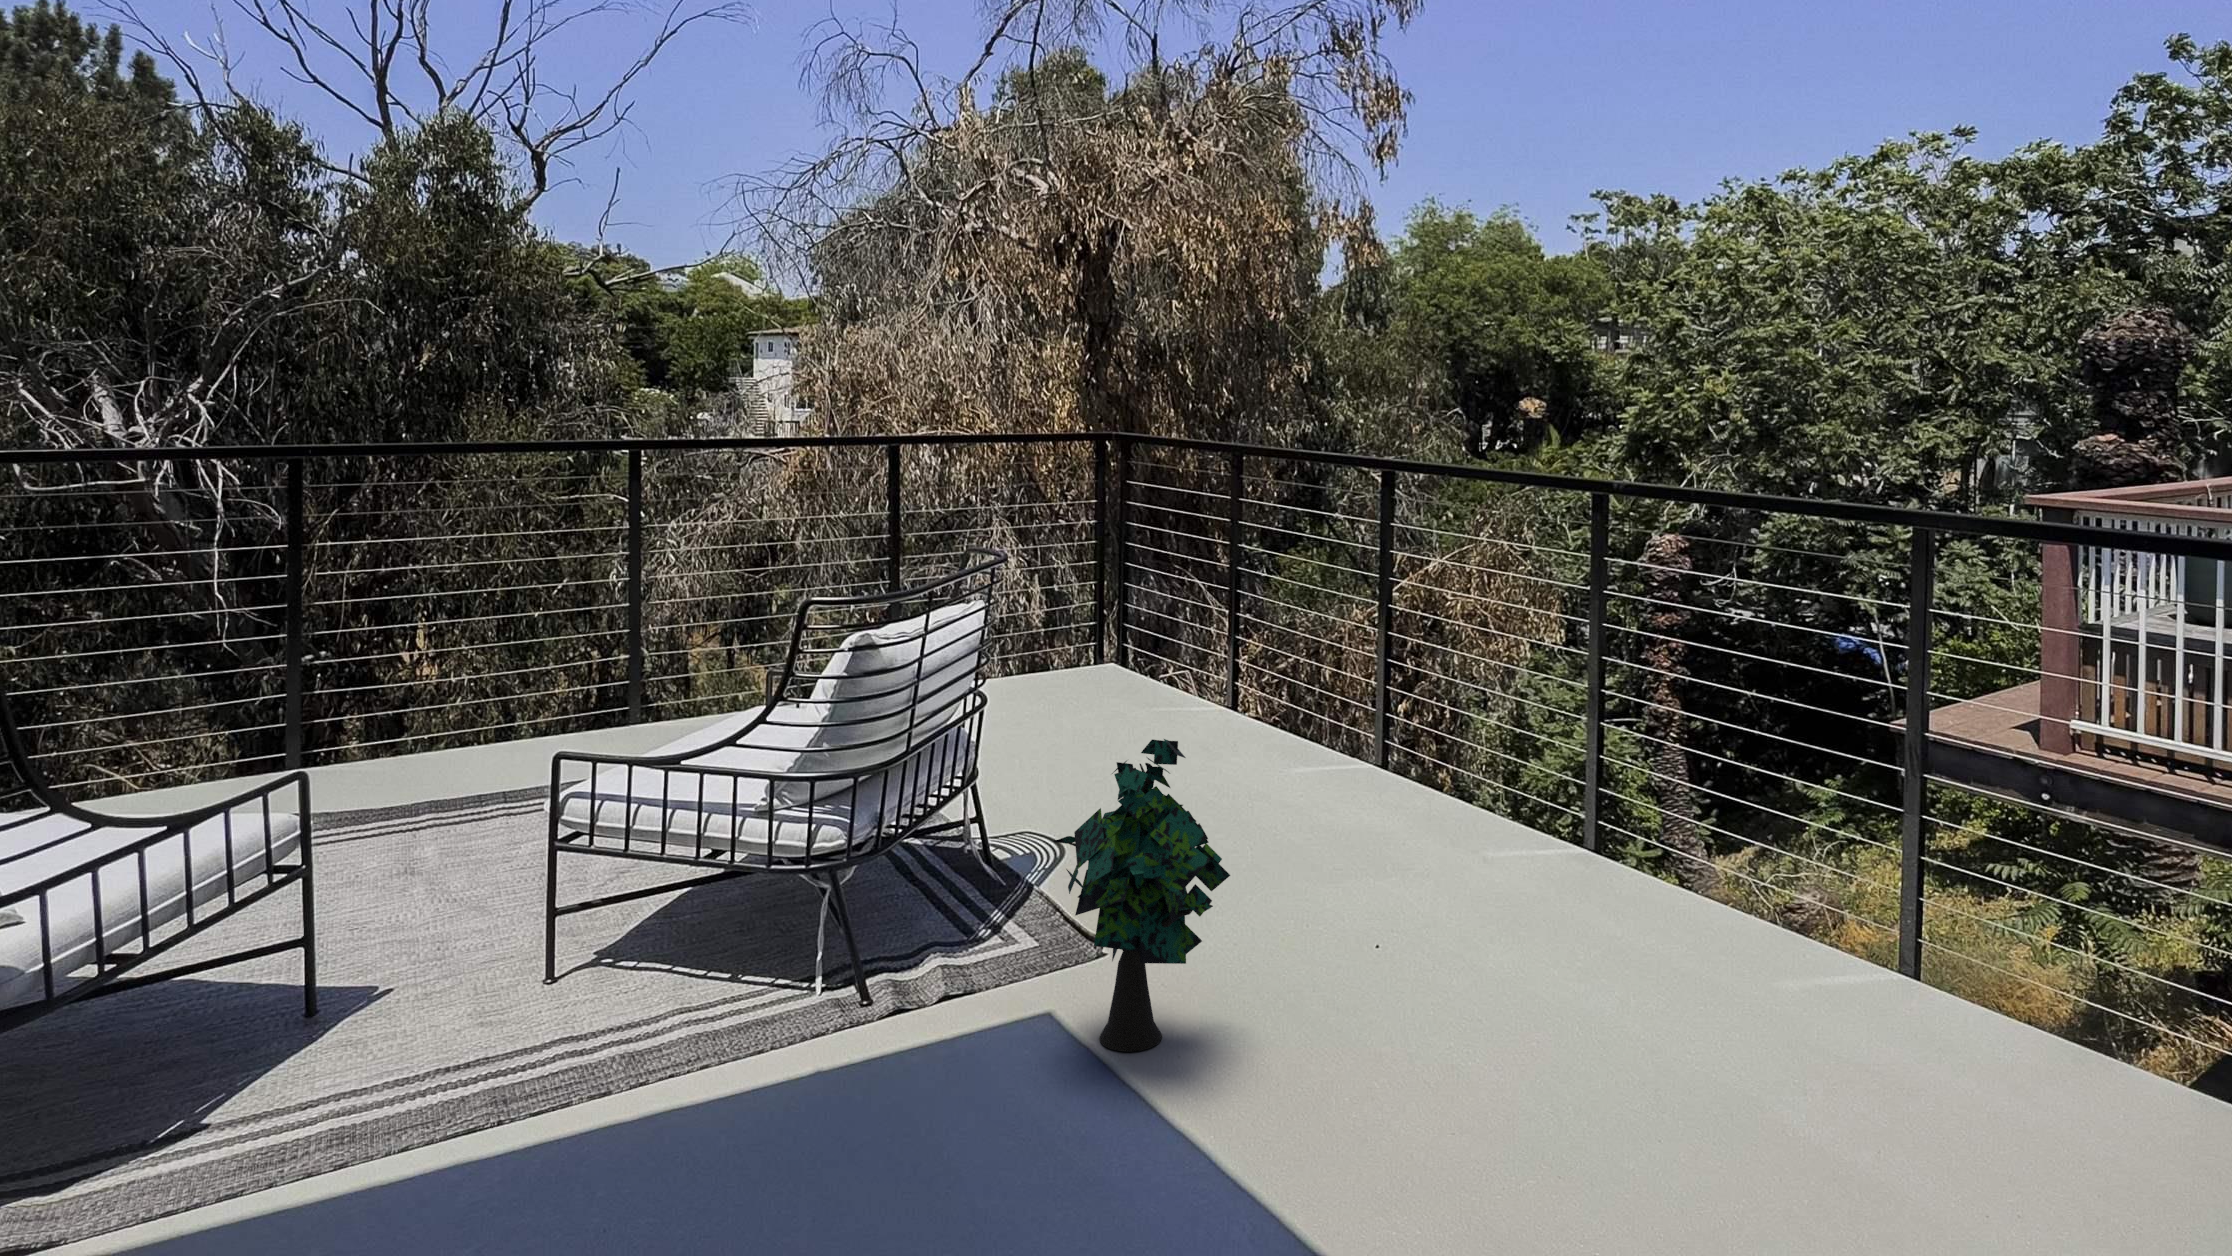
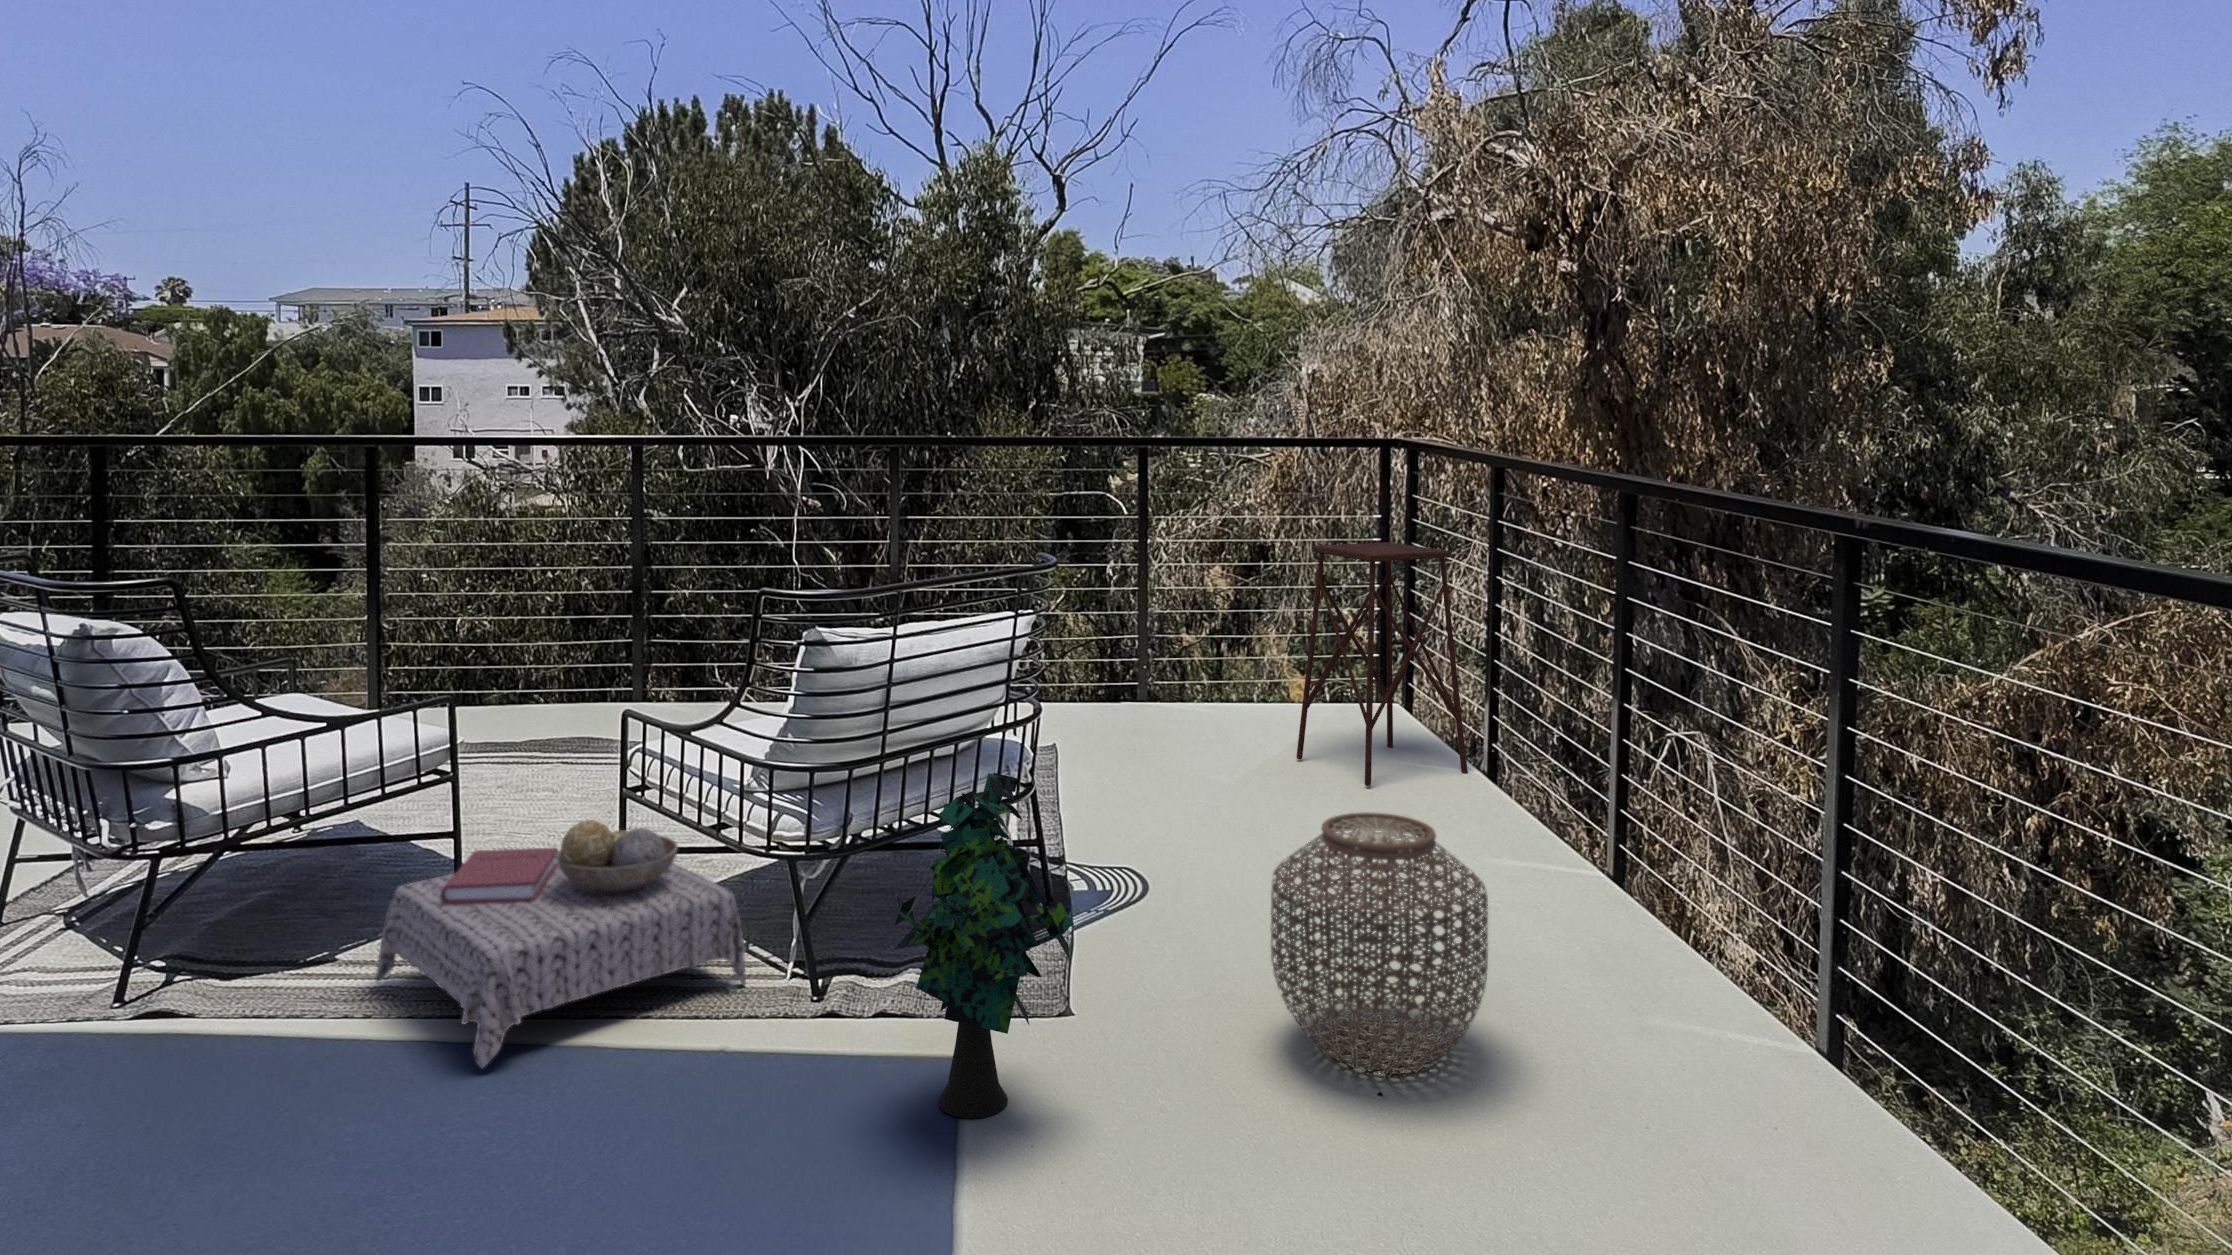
side table: none [1028,530,1175,744] -> present [1296,542,1468,786]
woven basket: none [1280,737,1449,937] -> present [1271,812,1488,1074]
ottoman: none [315,870,783,1158] -> present [375,820,746,1069]

